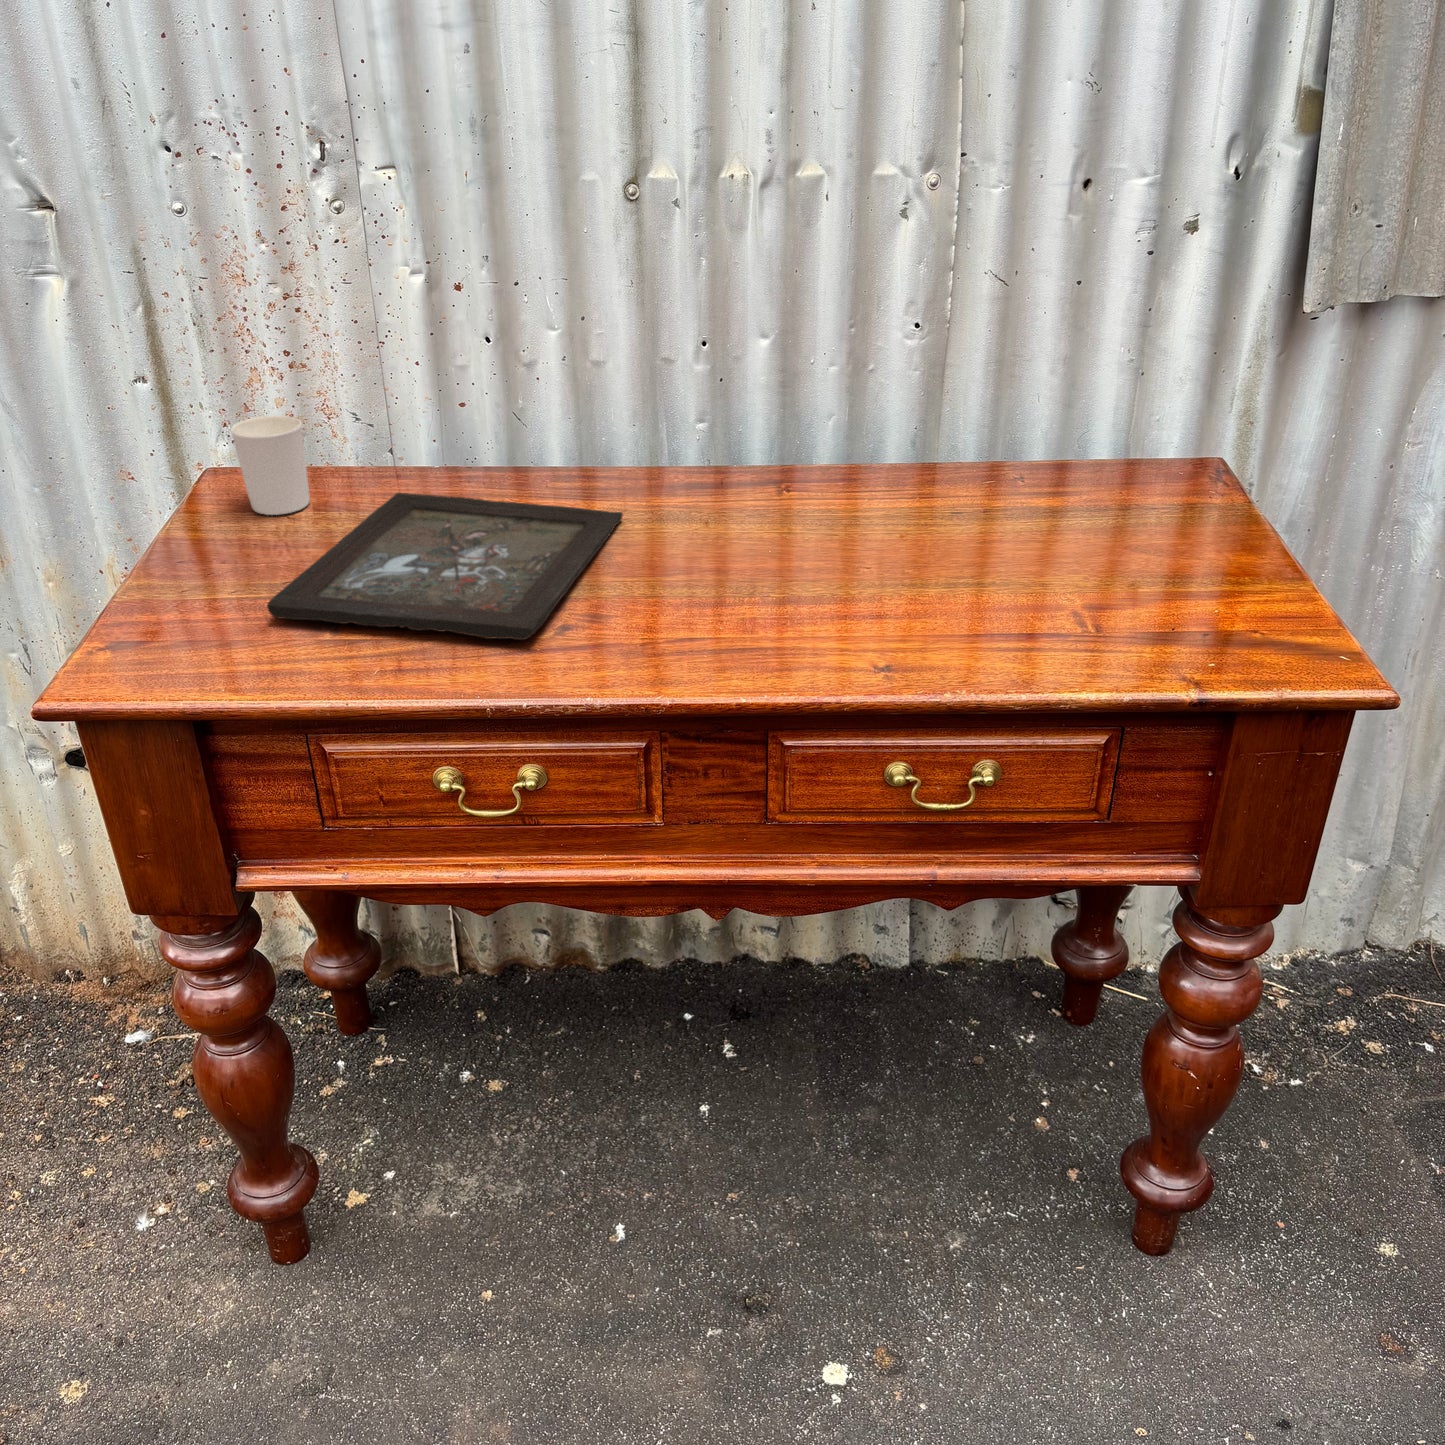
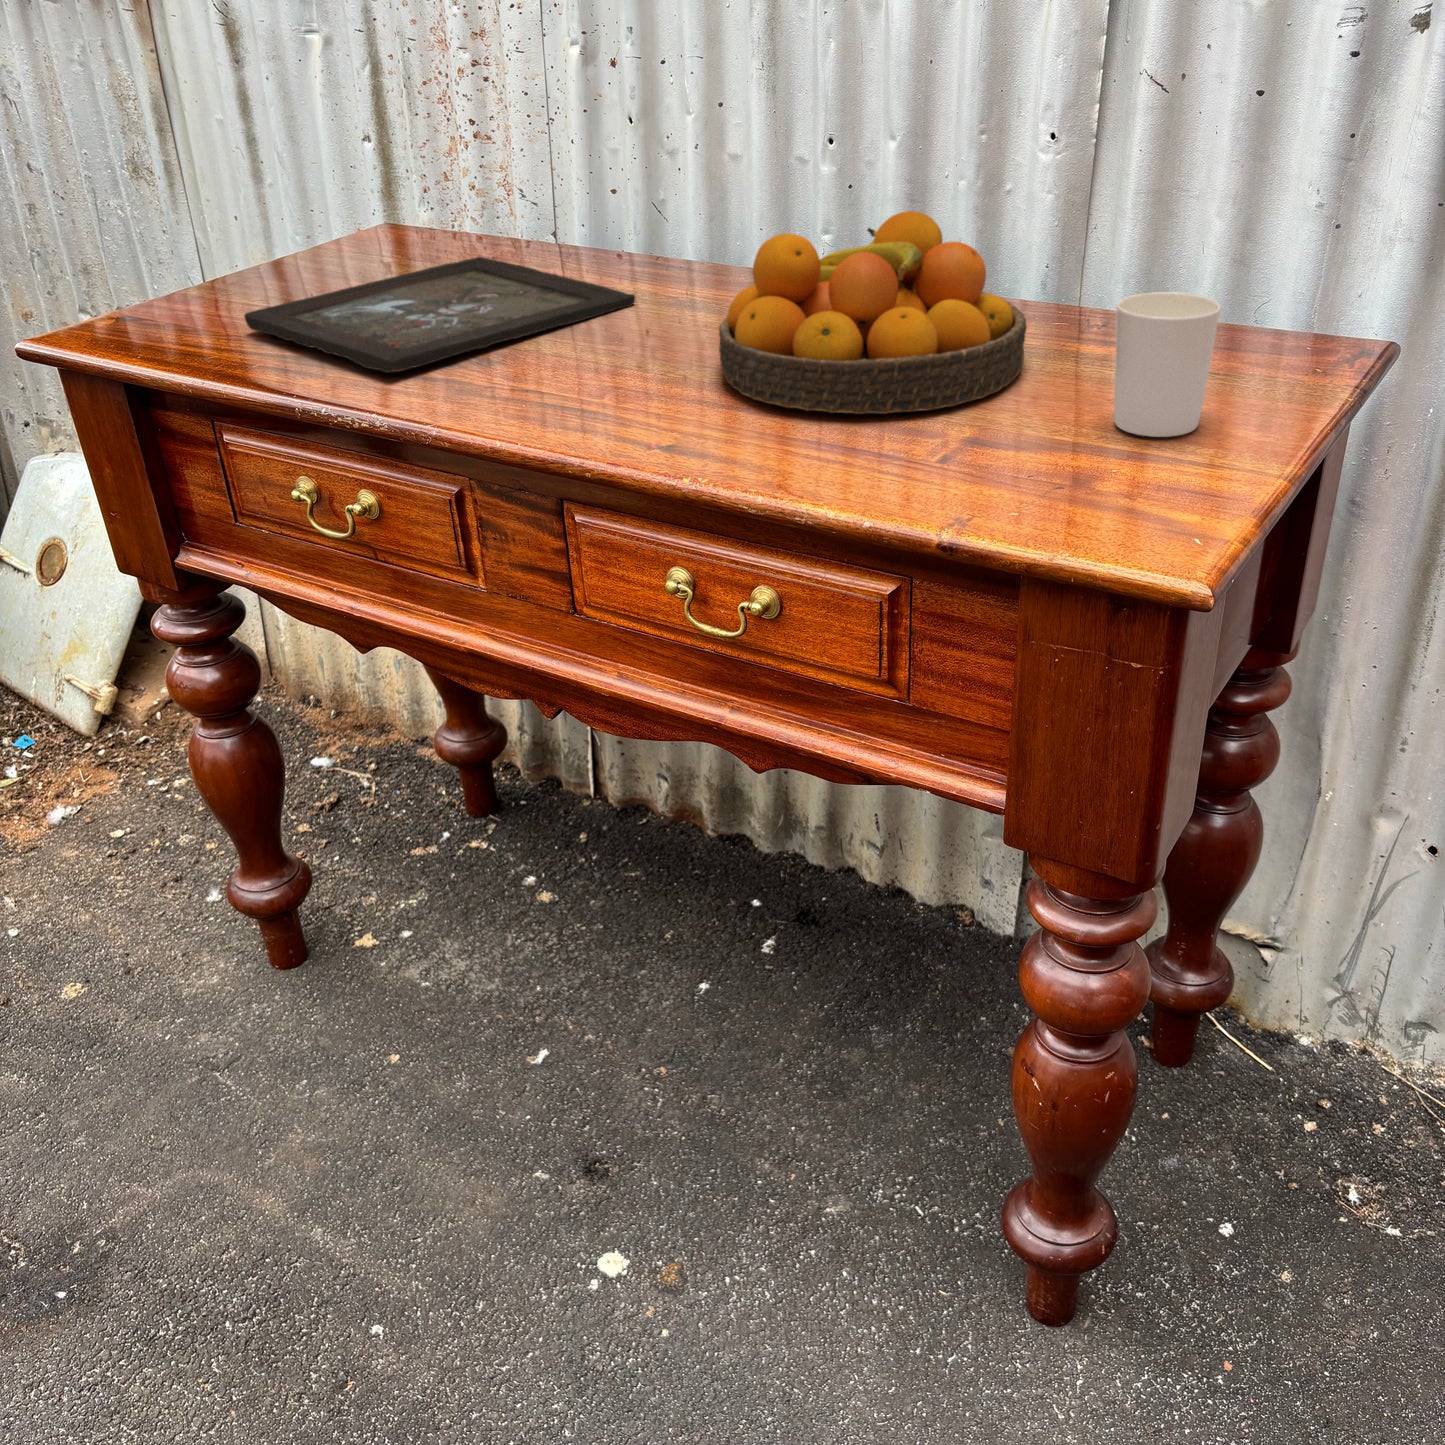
candle holder: present [231,415,310,515] -> present [1114,292,1221,437]
fruit bowl: none [795,417,1056,602] -> present [719,211,1027,414]

